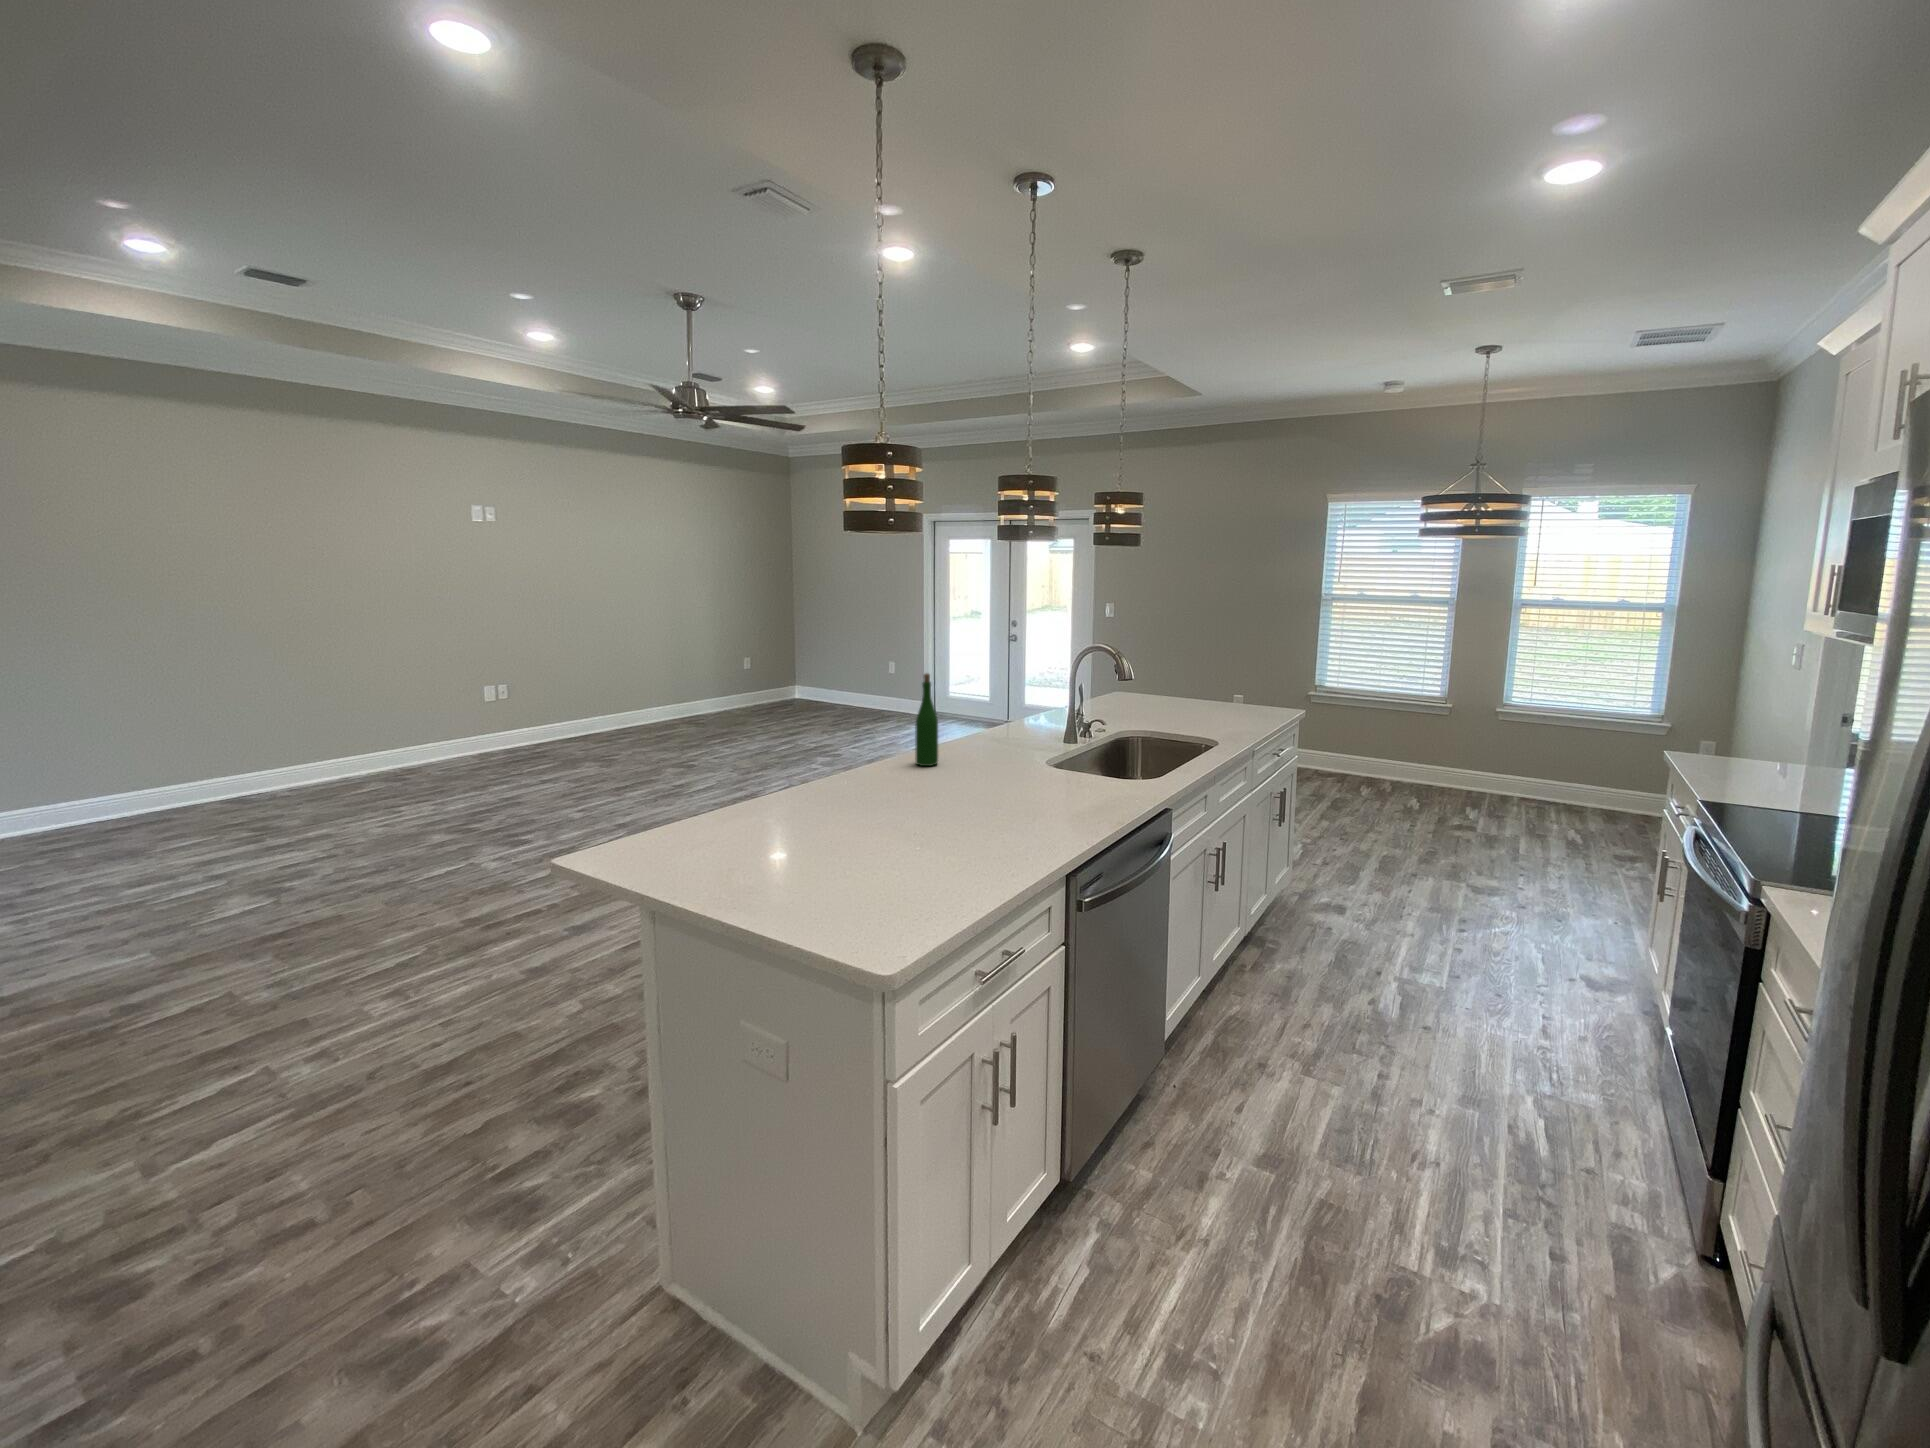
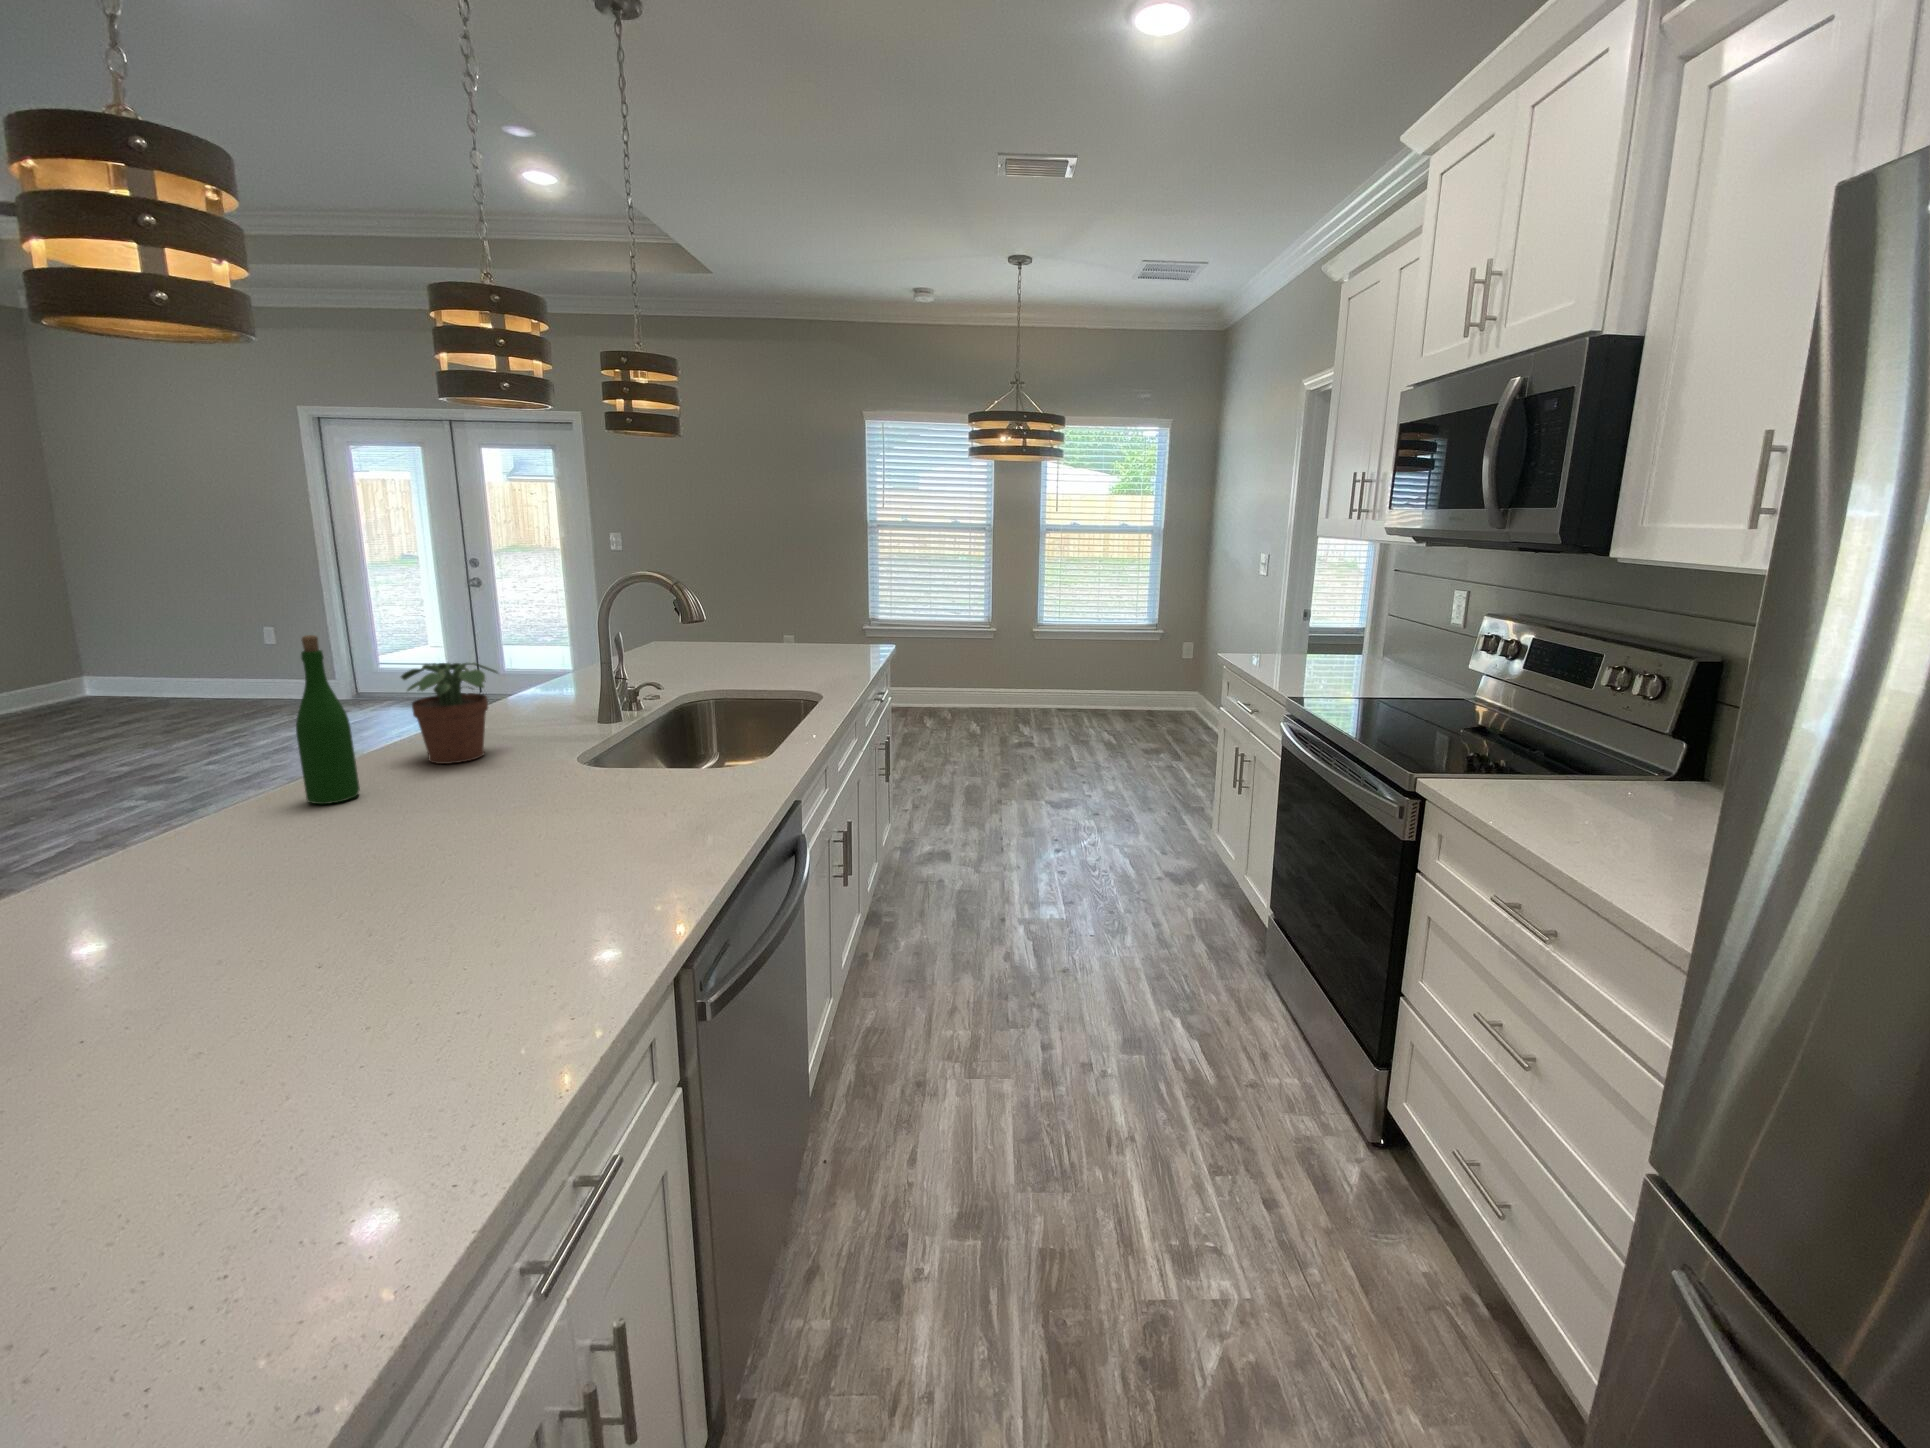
potted plant: none [963,694,1012,755] -> present [401,663,497,764]

